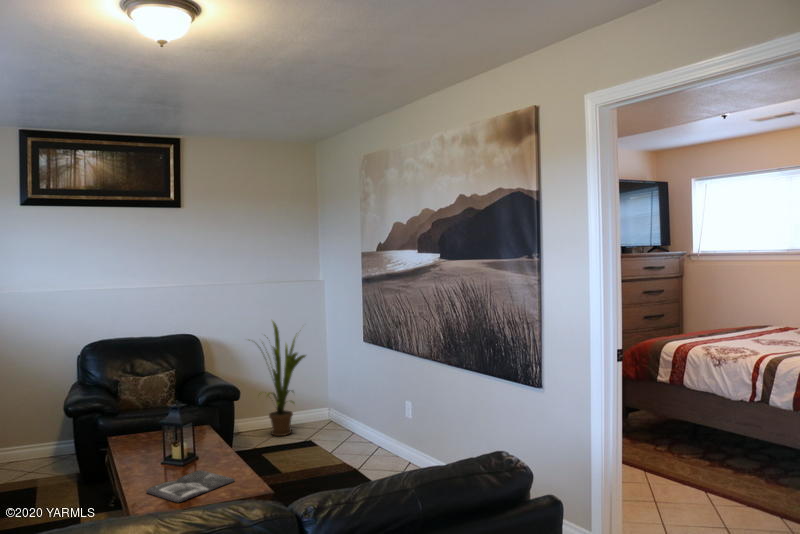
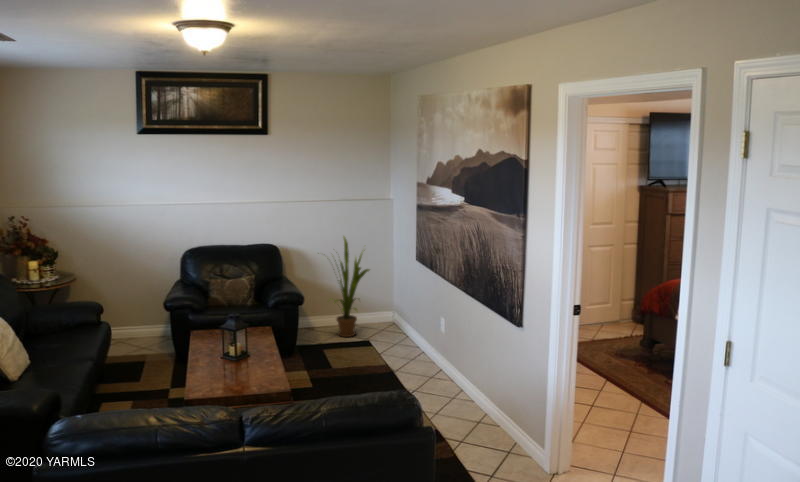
magazine: present [146,470,235,502] -> none [205,365,268,388]

